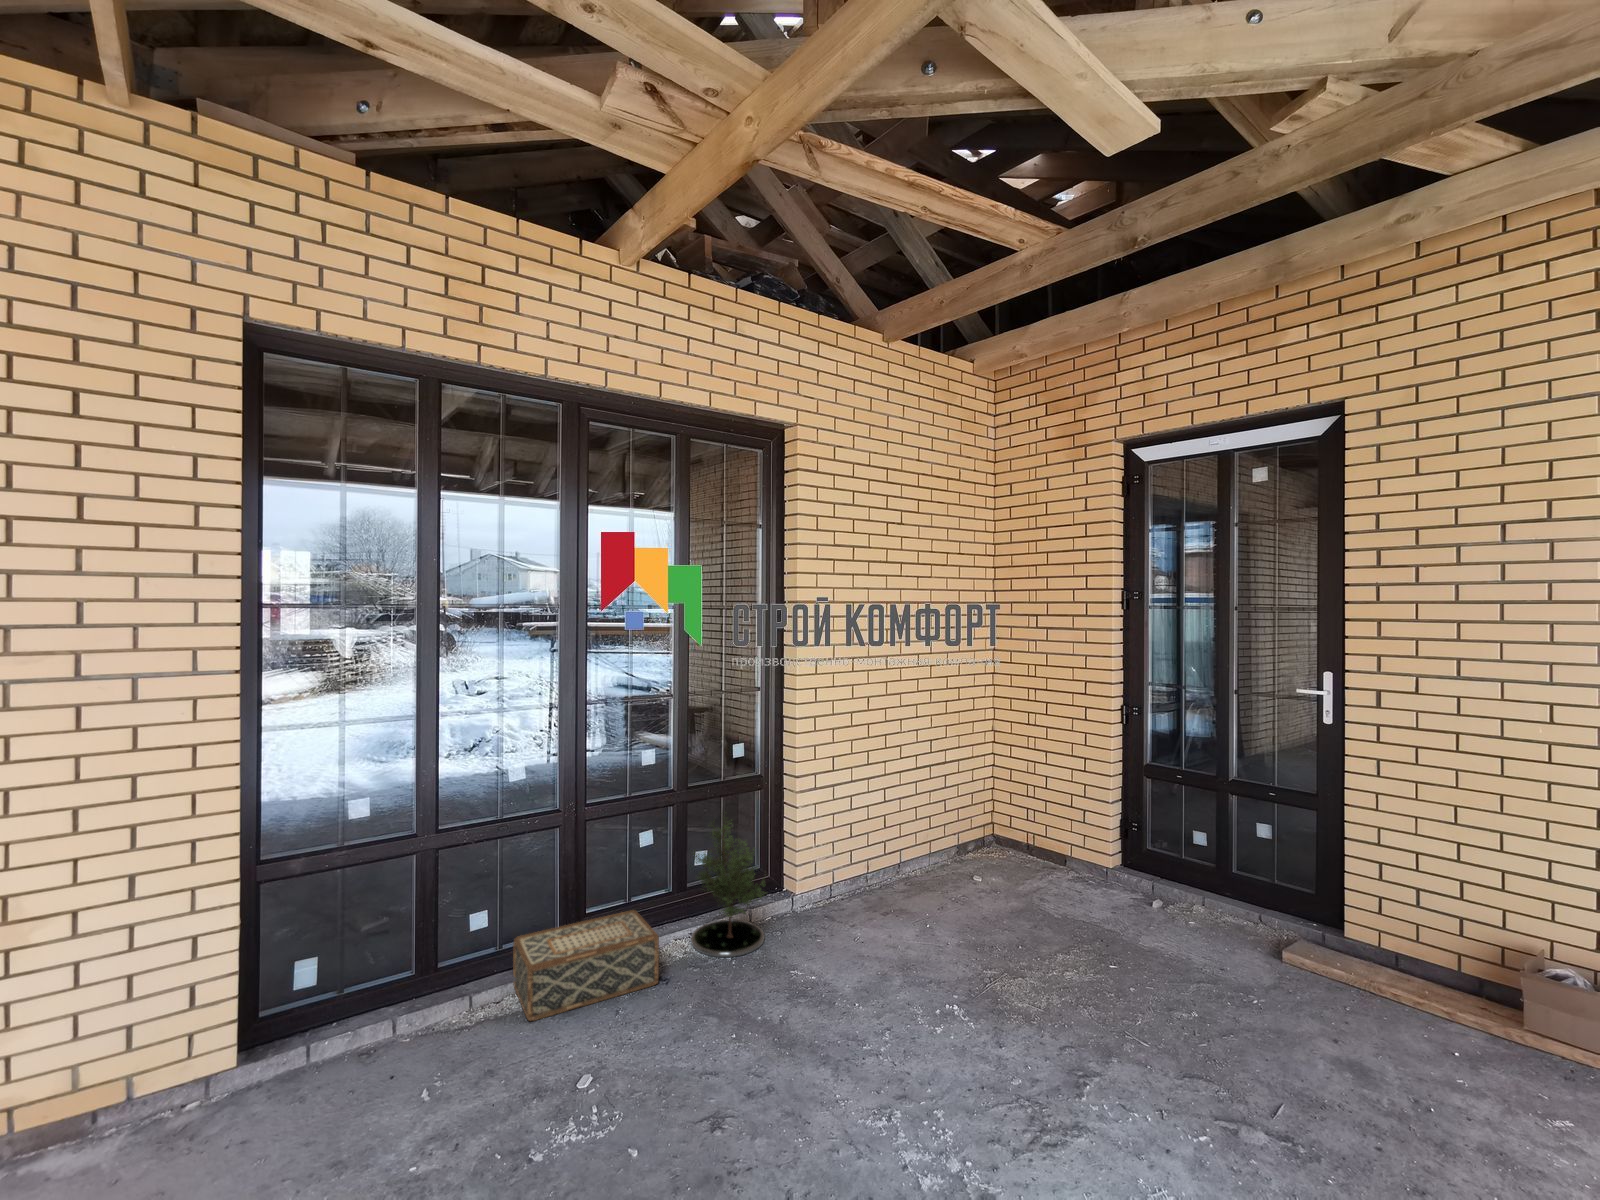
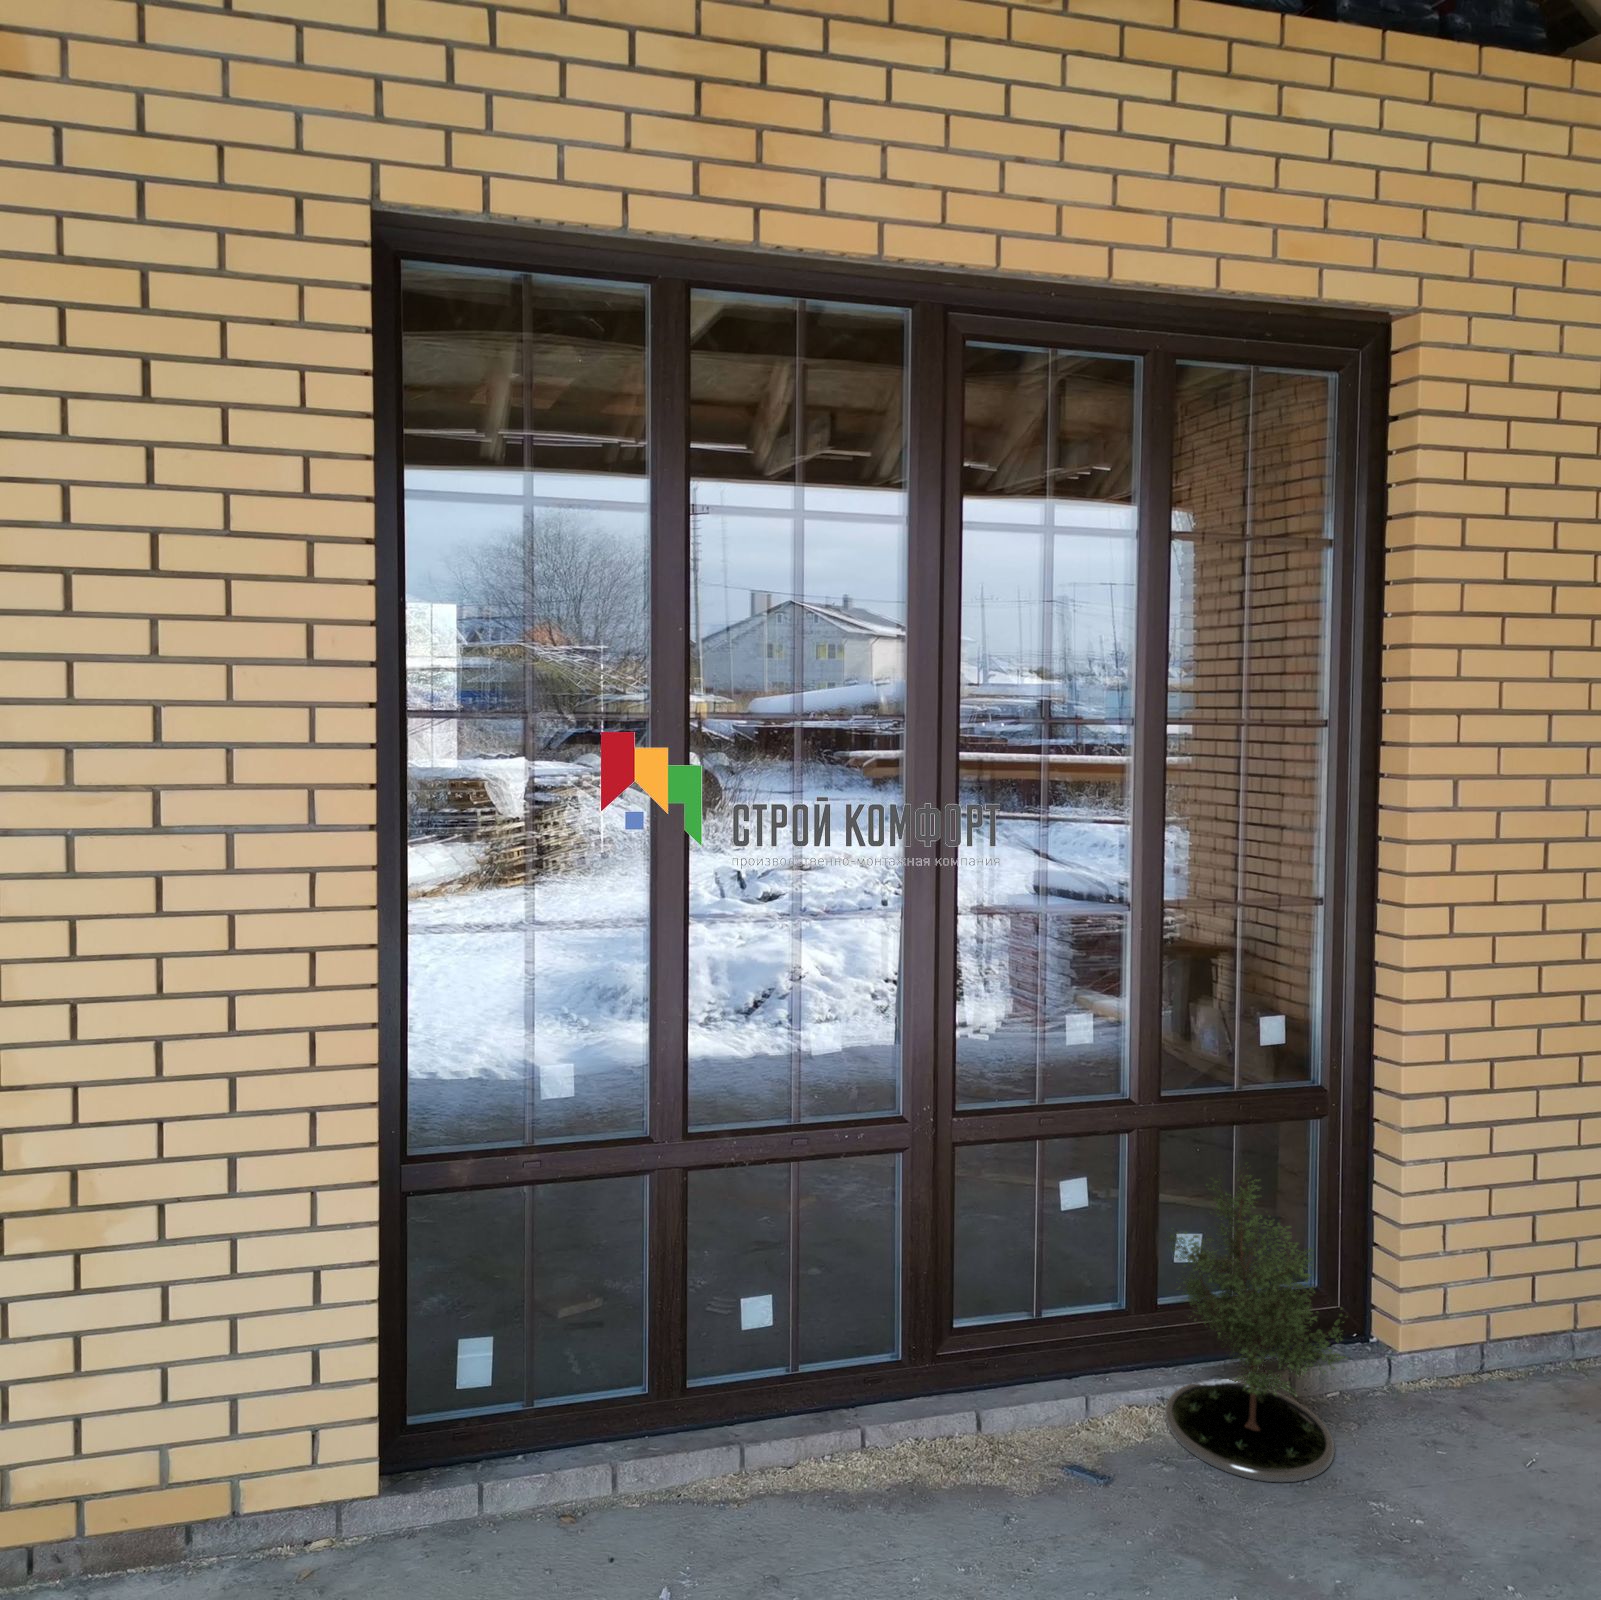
woven basket: present [513,910,659,1021] -> none [822,1333,1104,1532]

